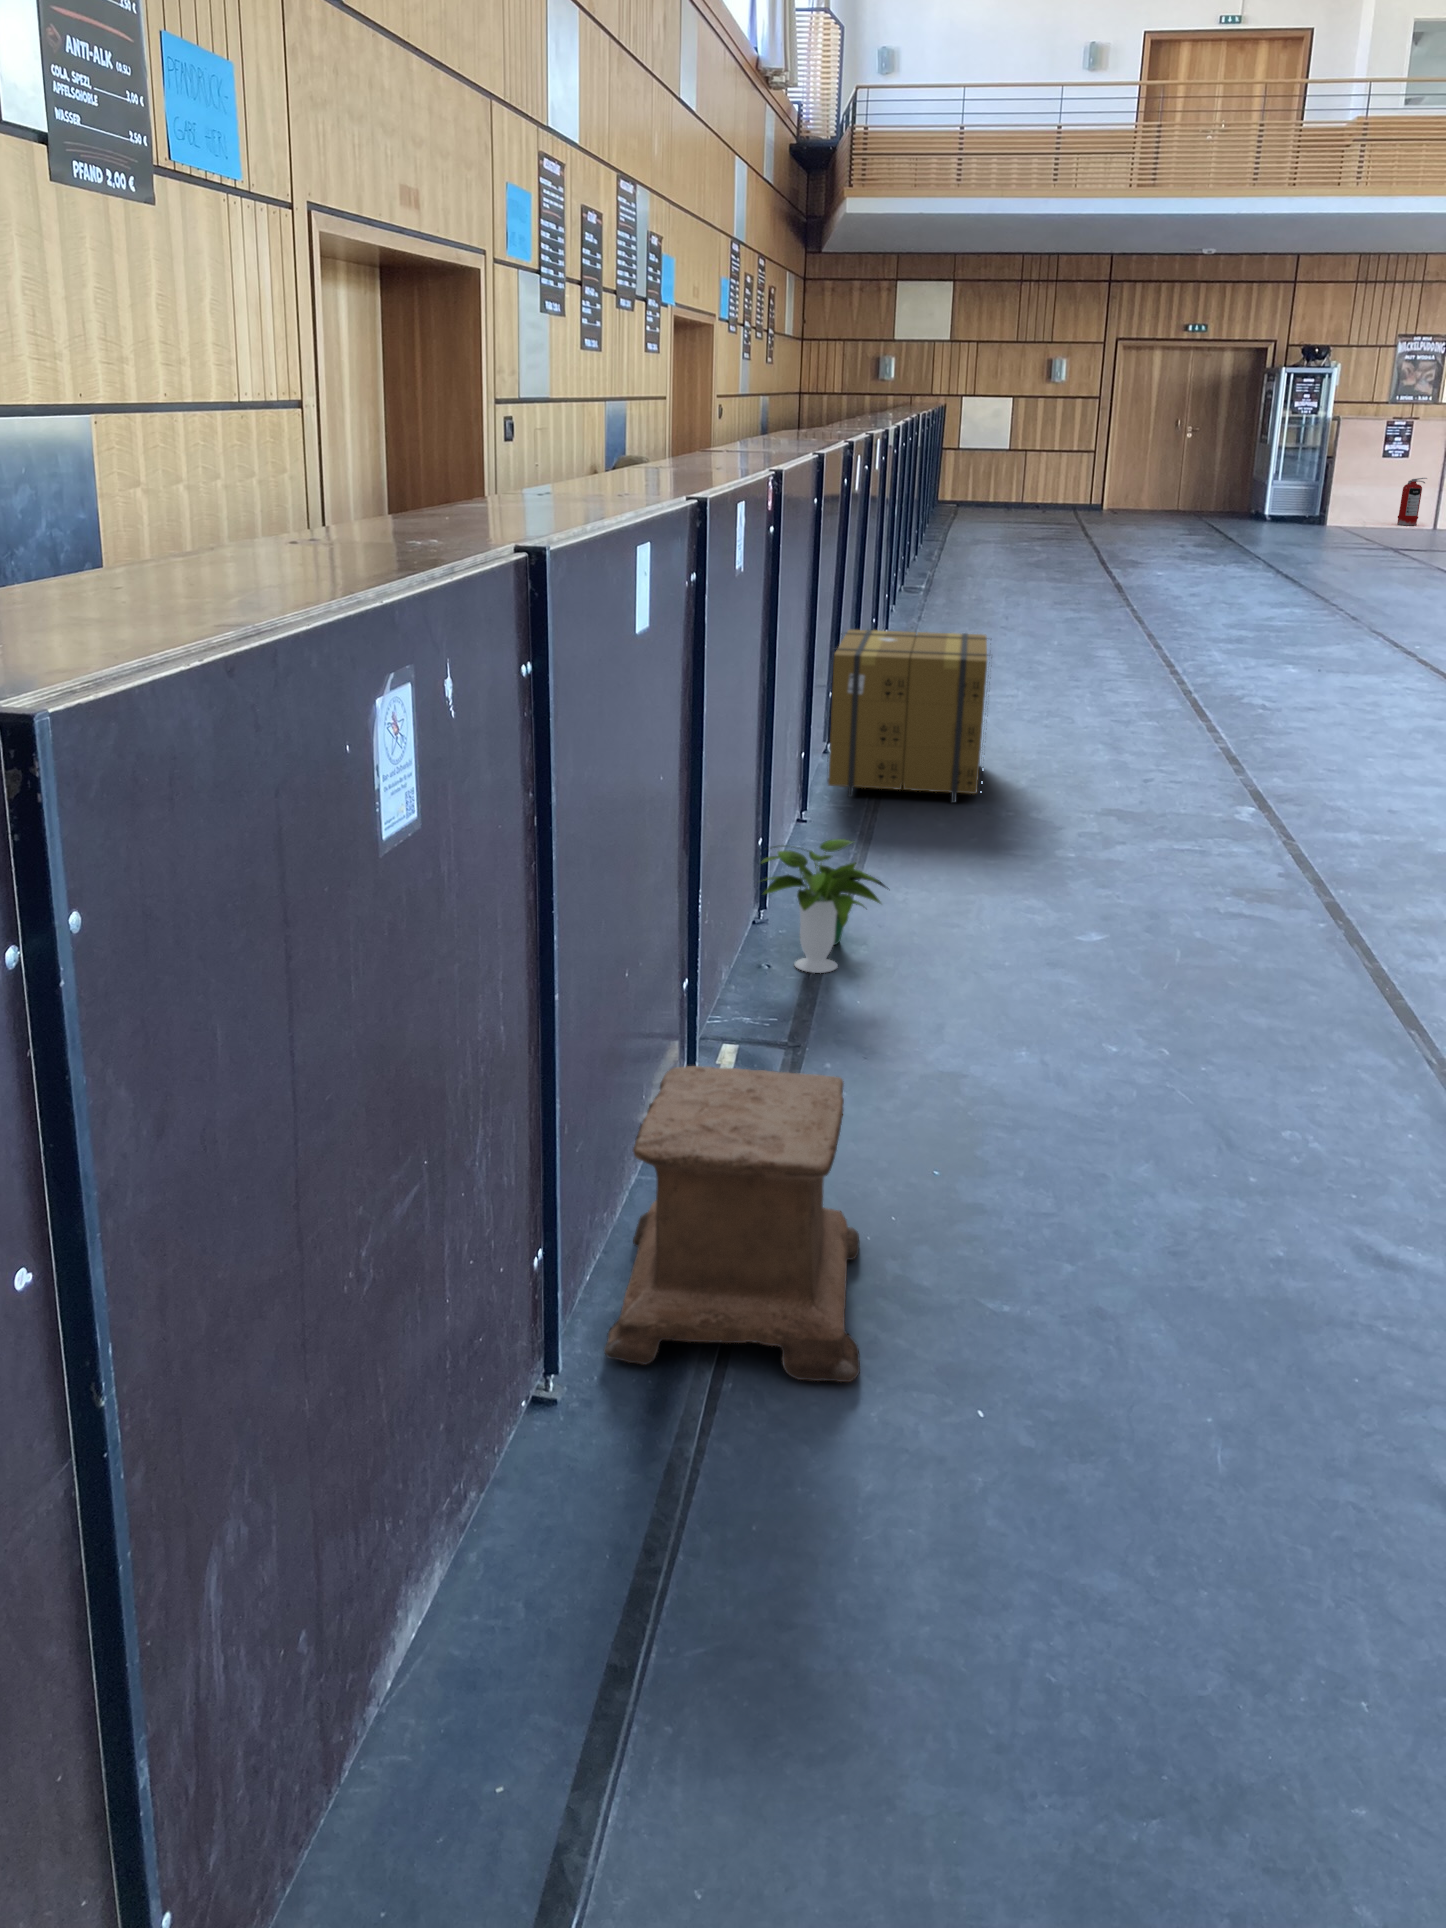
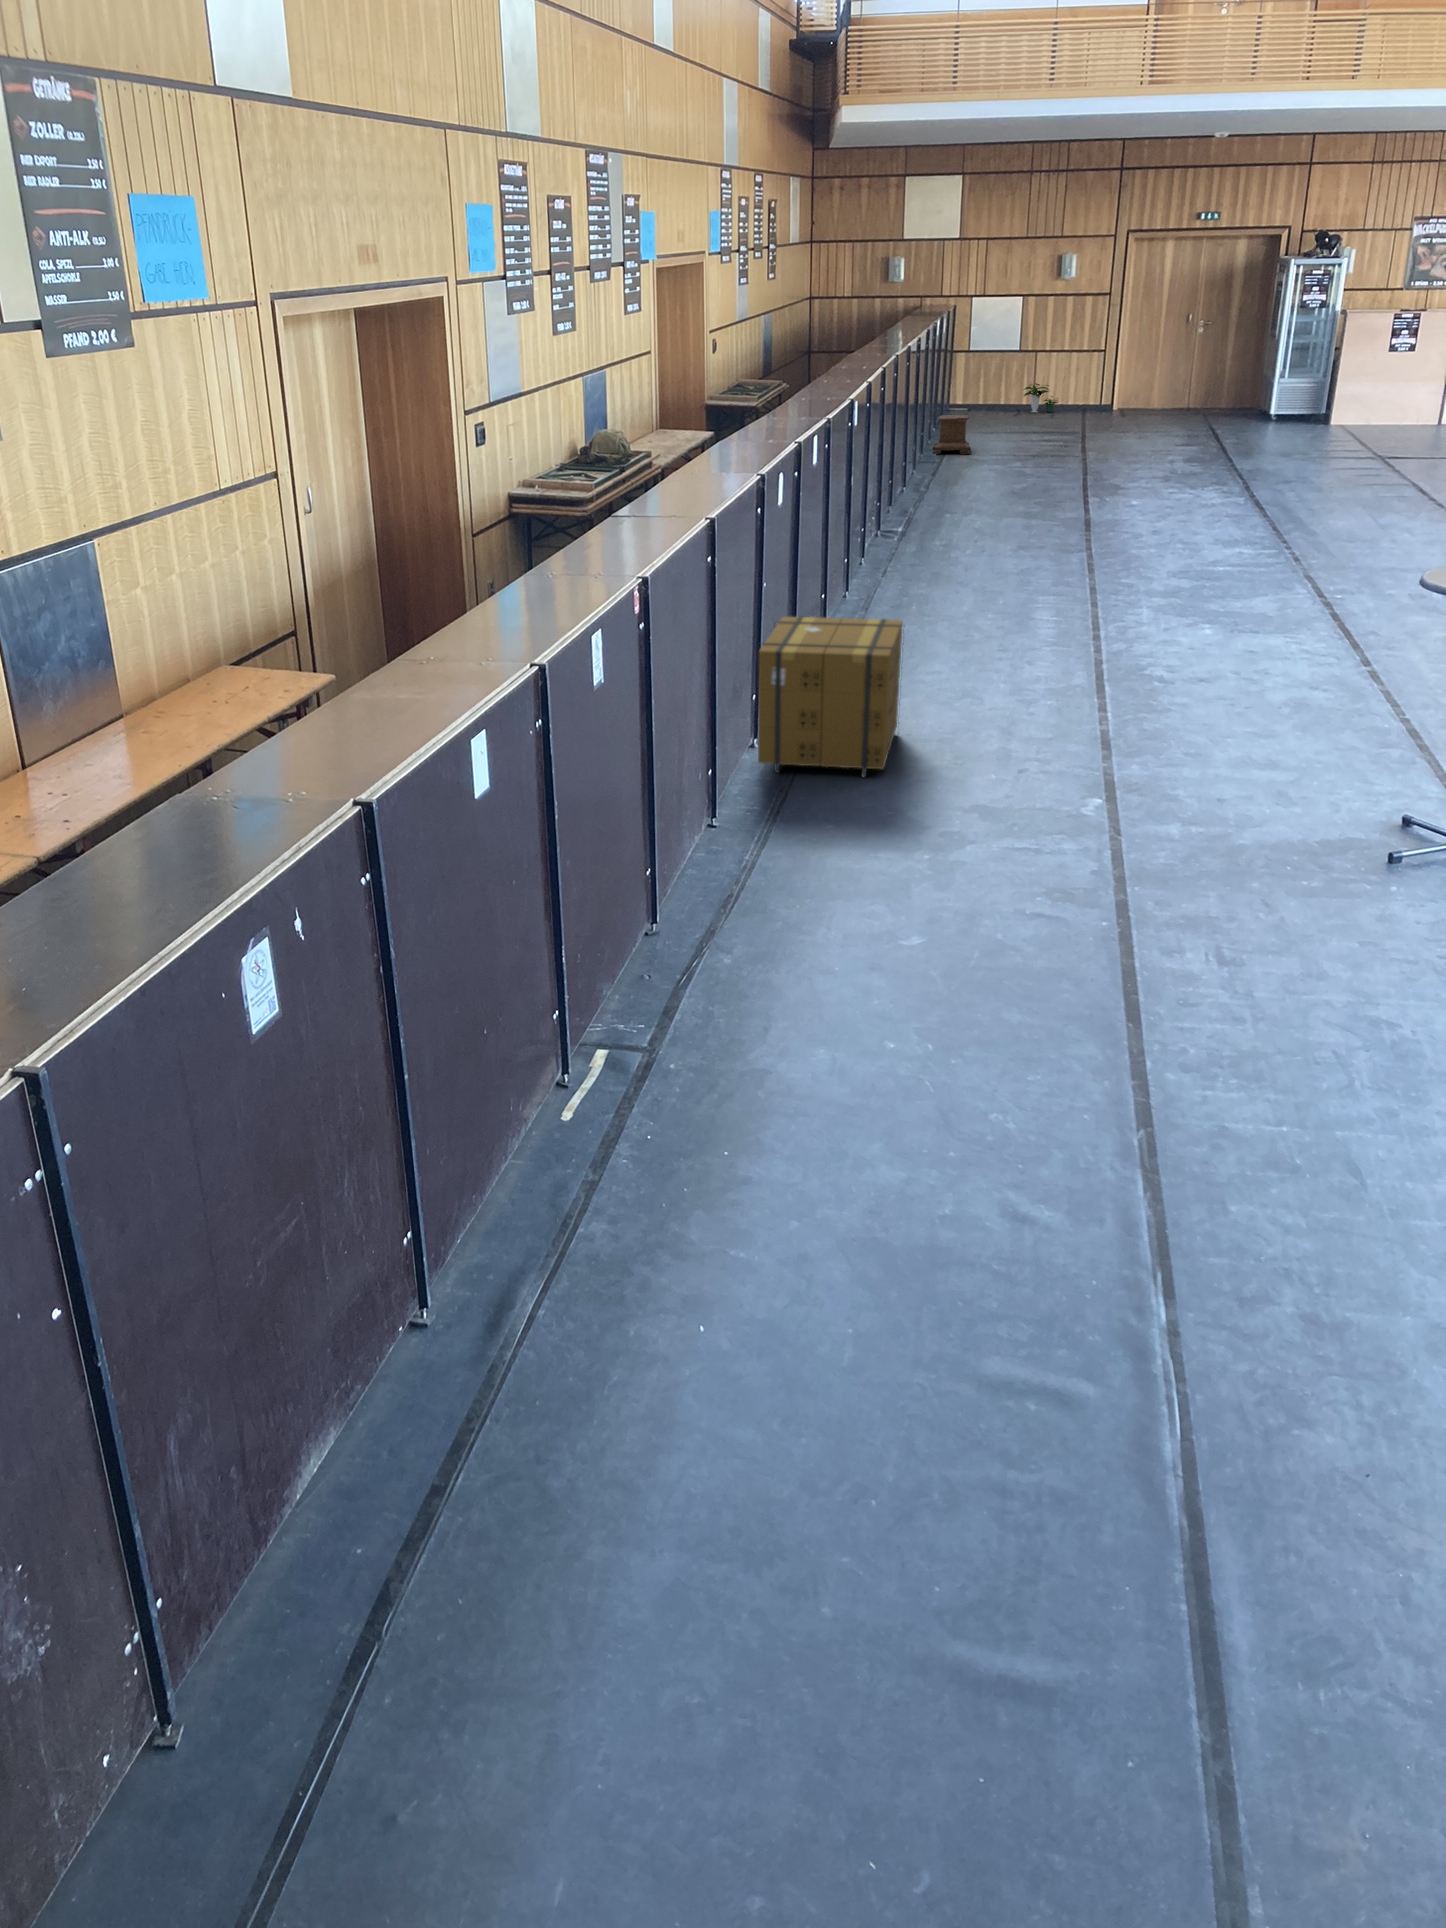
fire extinguisher: present [1397,478,1427,525] -> none [1398,370,1430,420]
potted plant: present [761,839,886,973] -> present [1024,383,1059,412]
stool: present [604,1066,860,1382] -> present [932,415,971,454]

